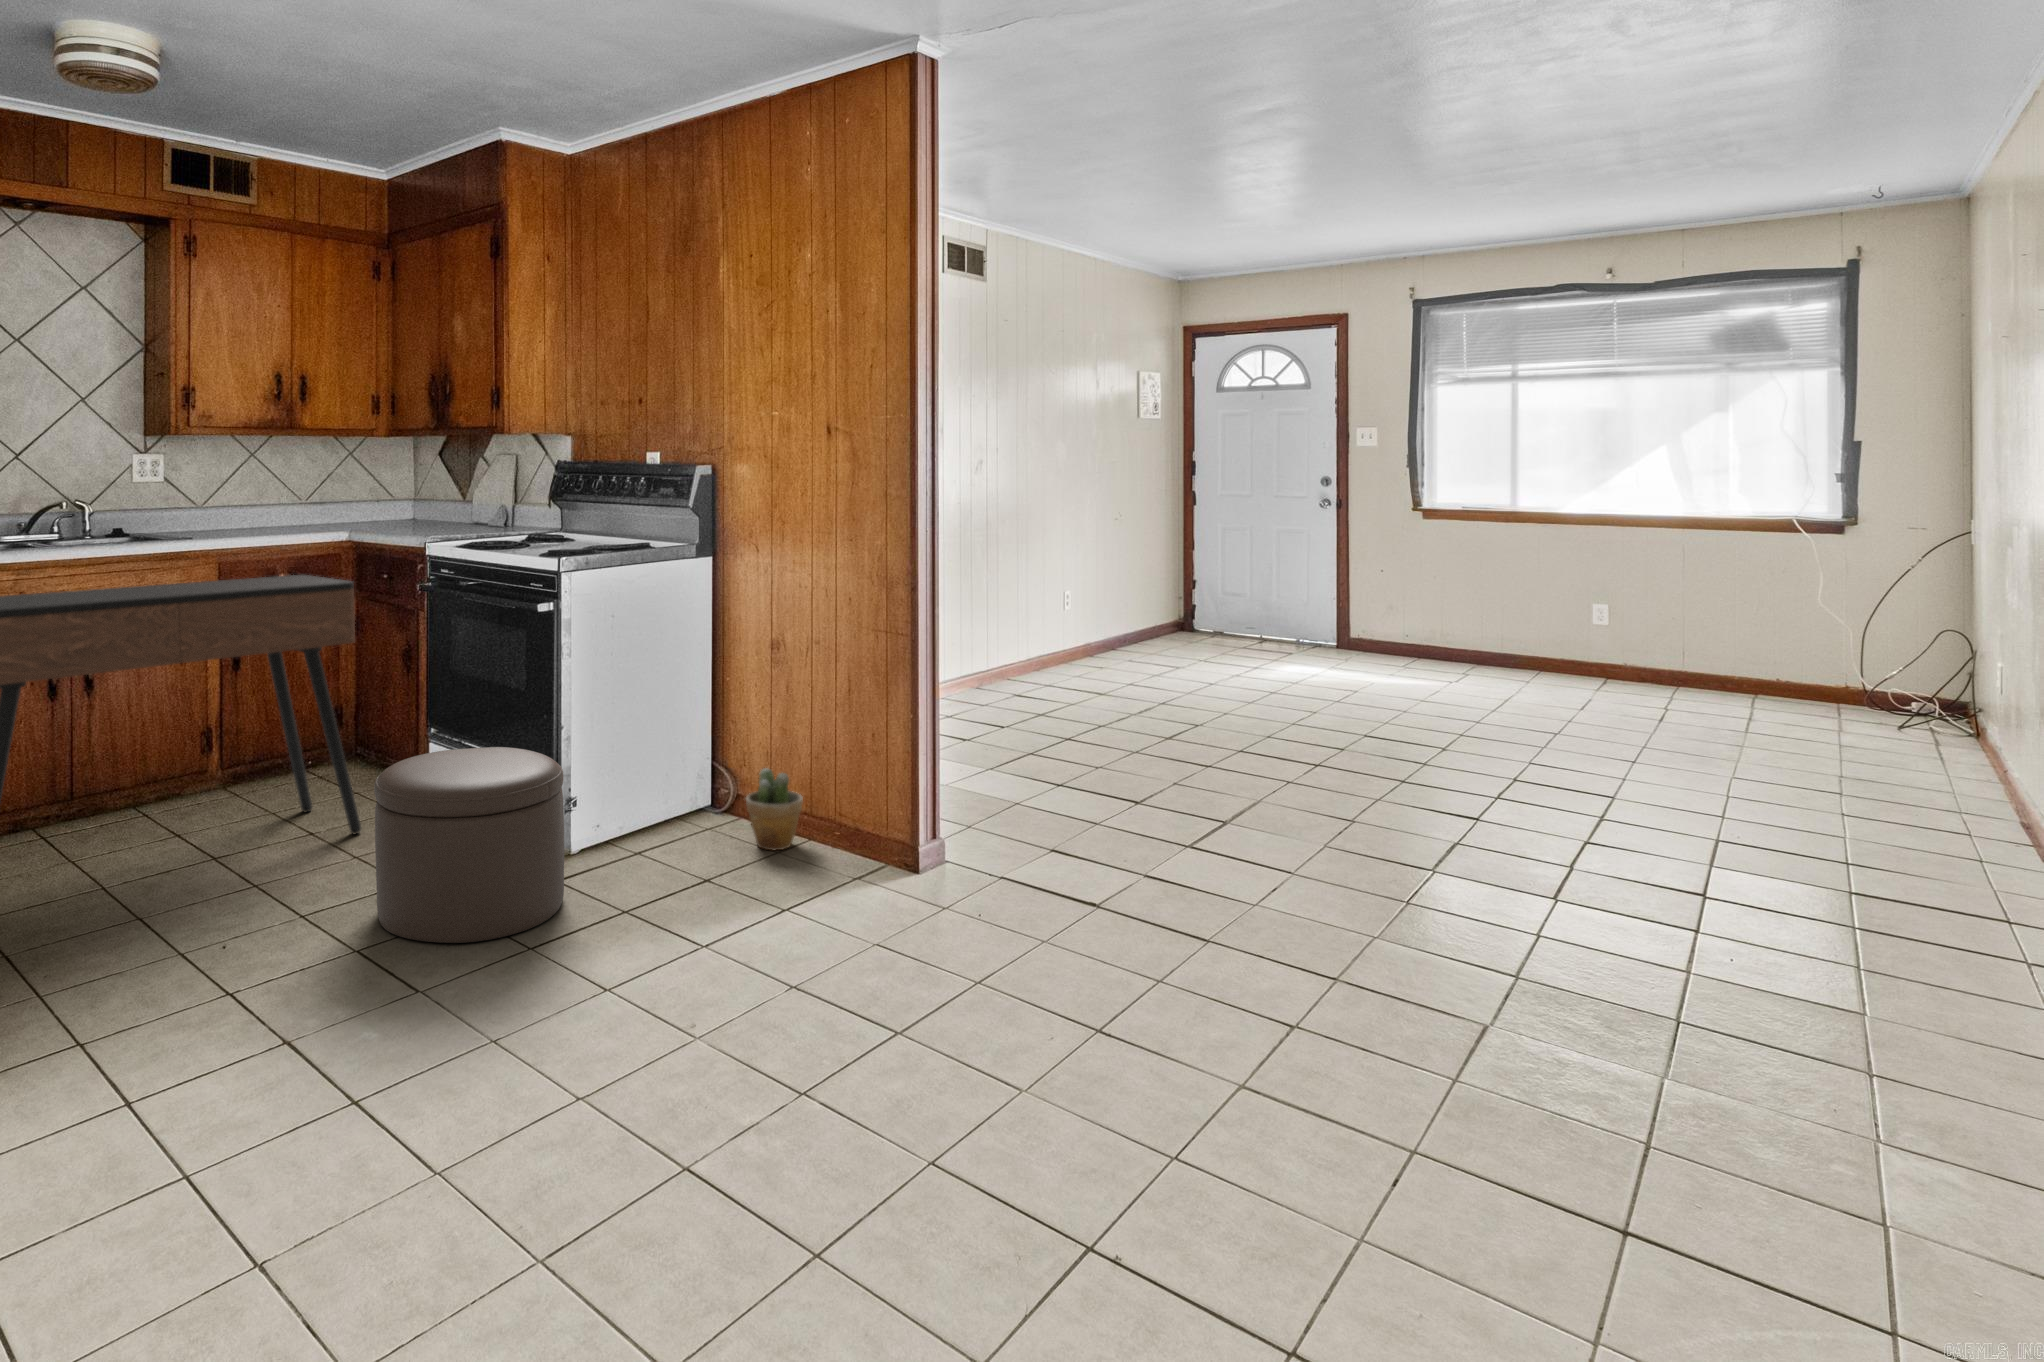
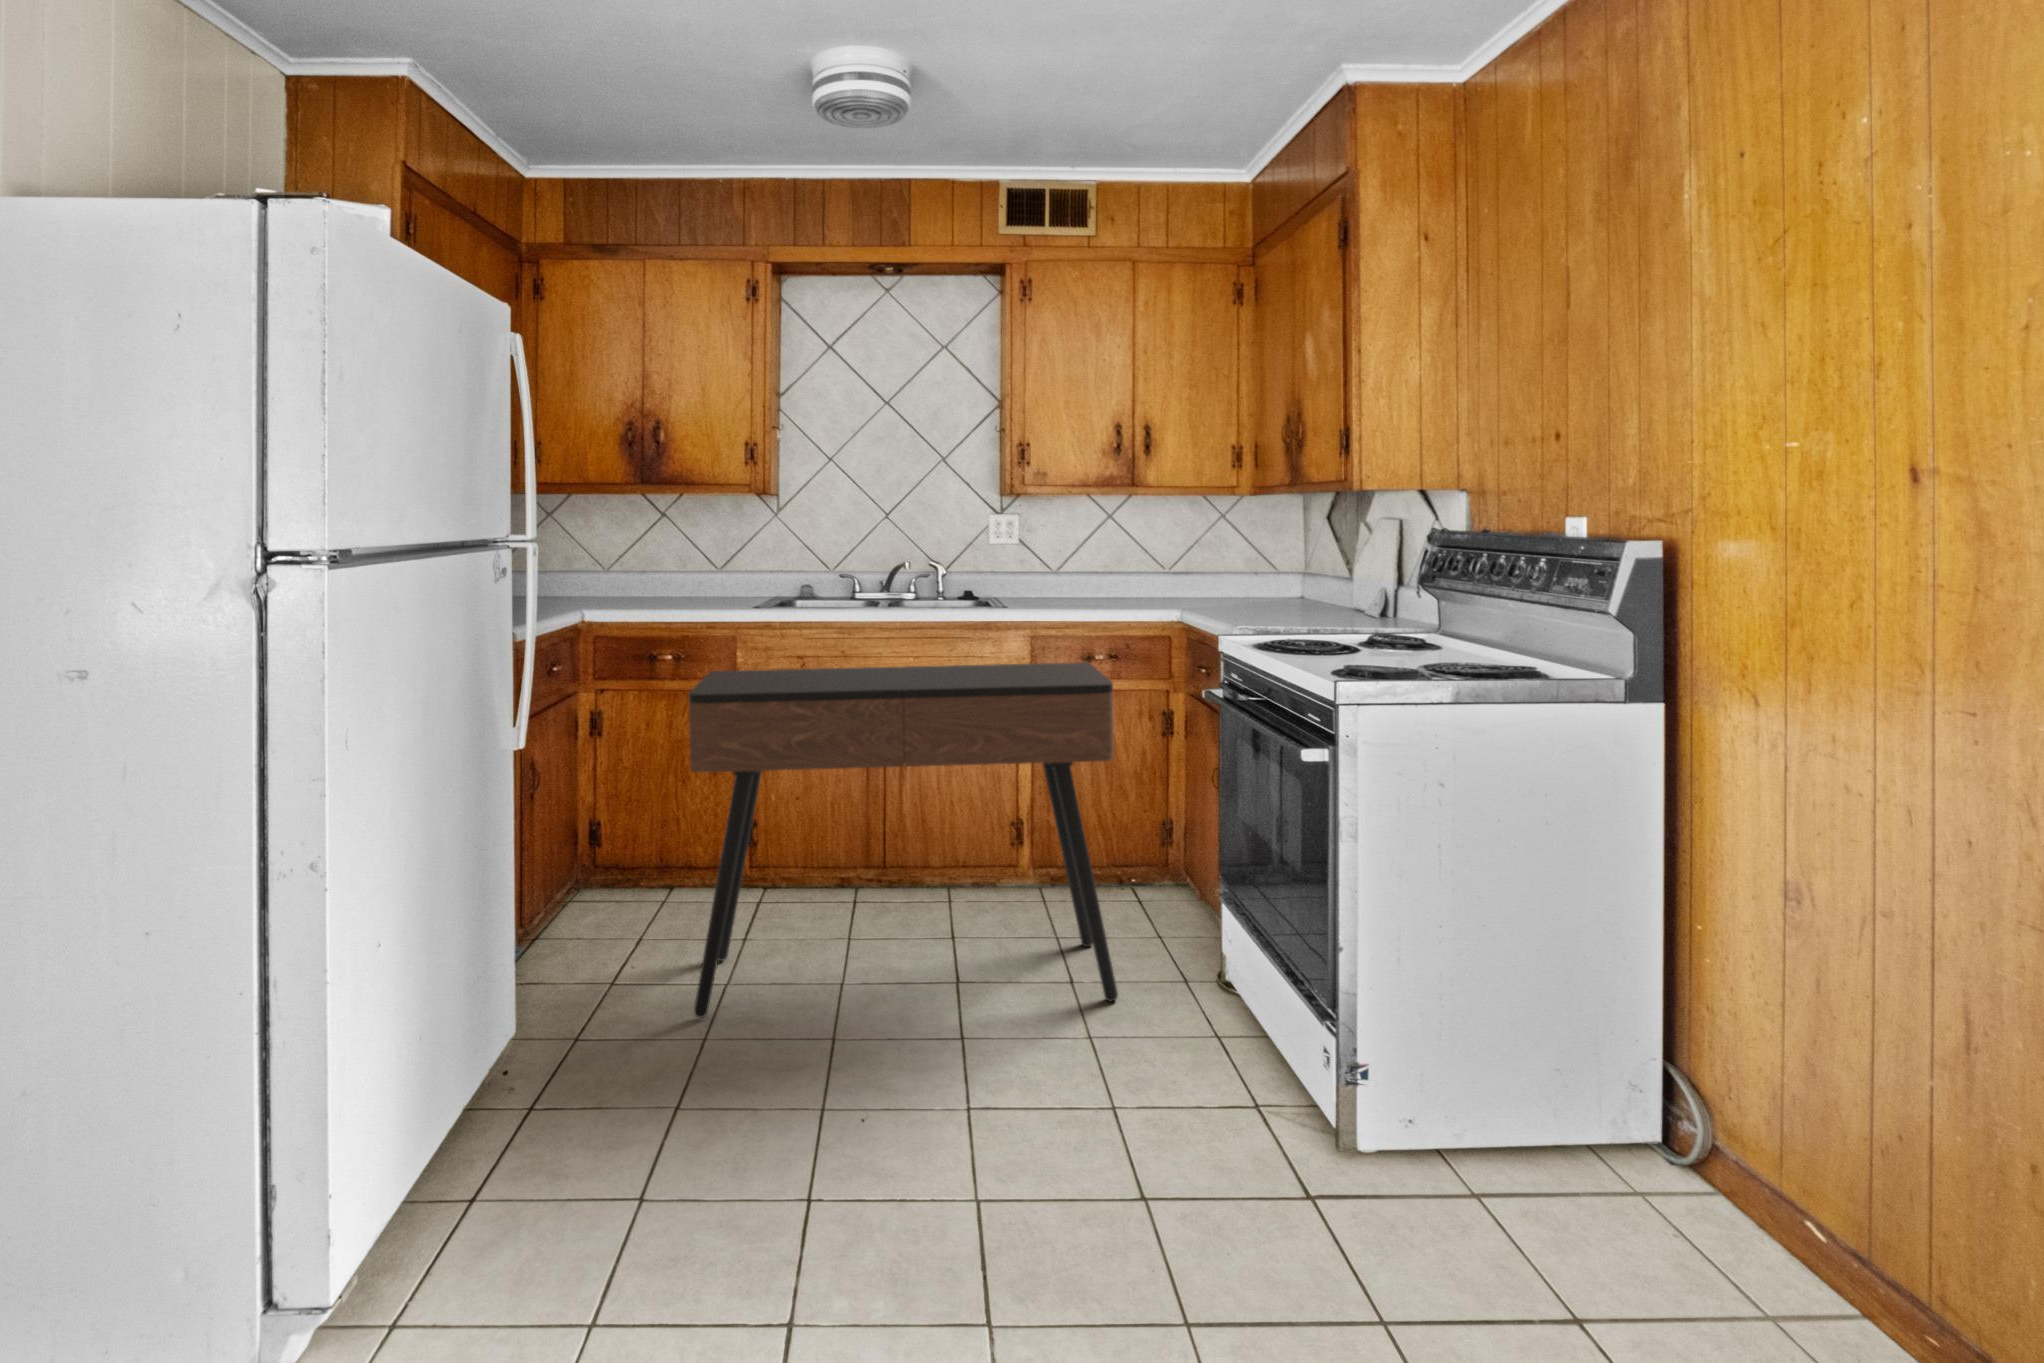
ottoman: present [374,747,564,943] -> none [1019,951,1293,1298]
potted plant: present [746,768,803,850] -> none [1676,1117,1810,1294]

